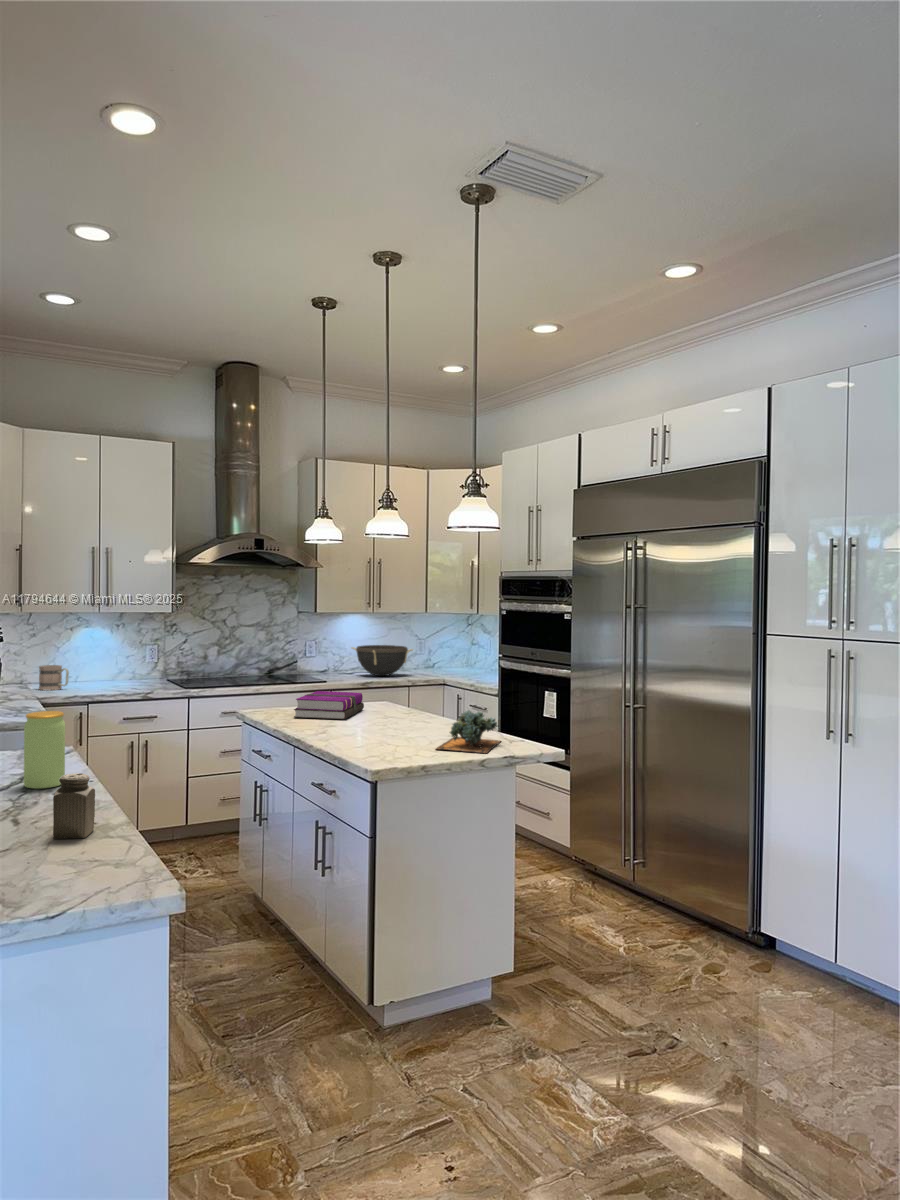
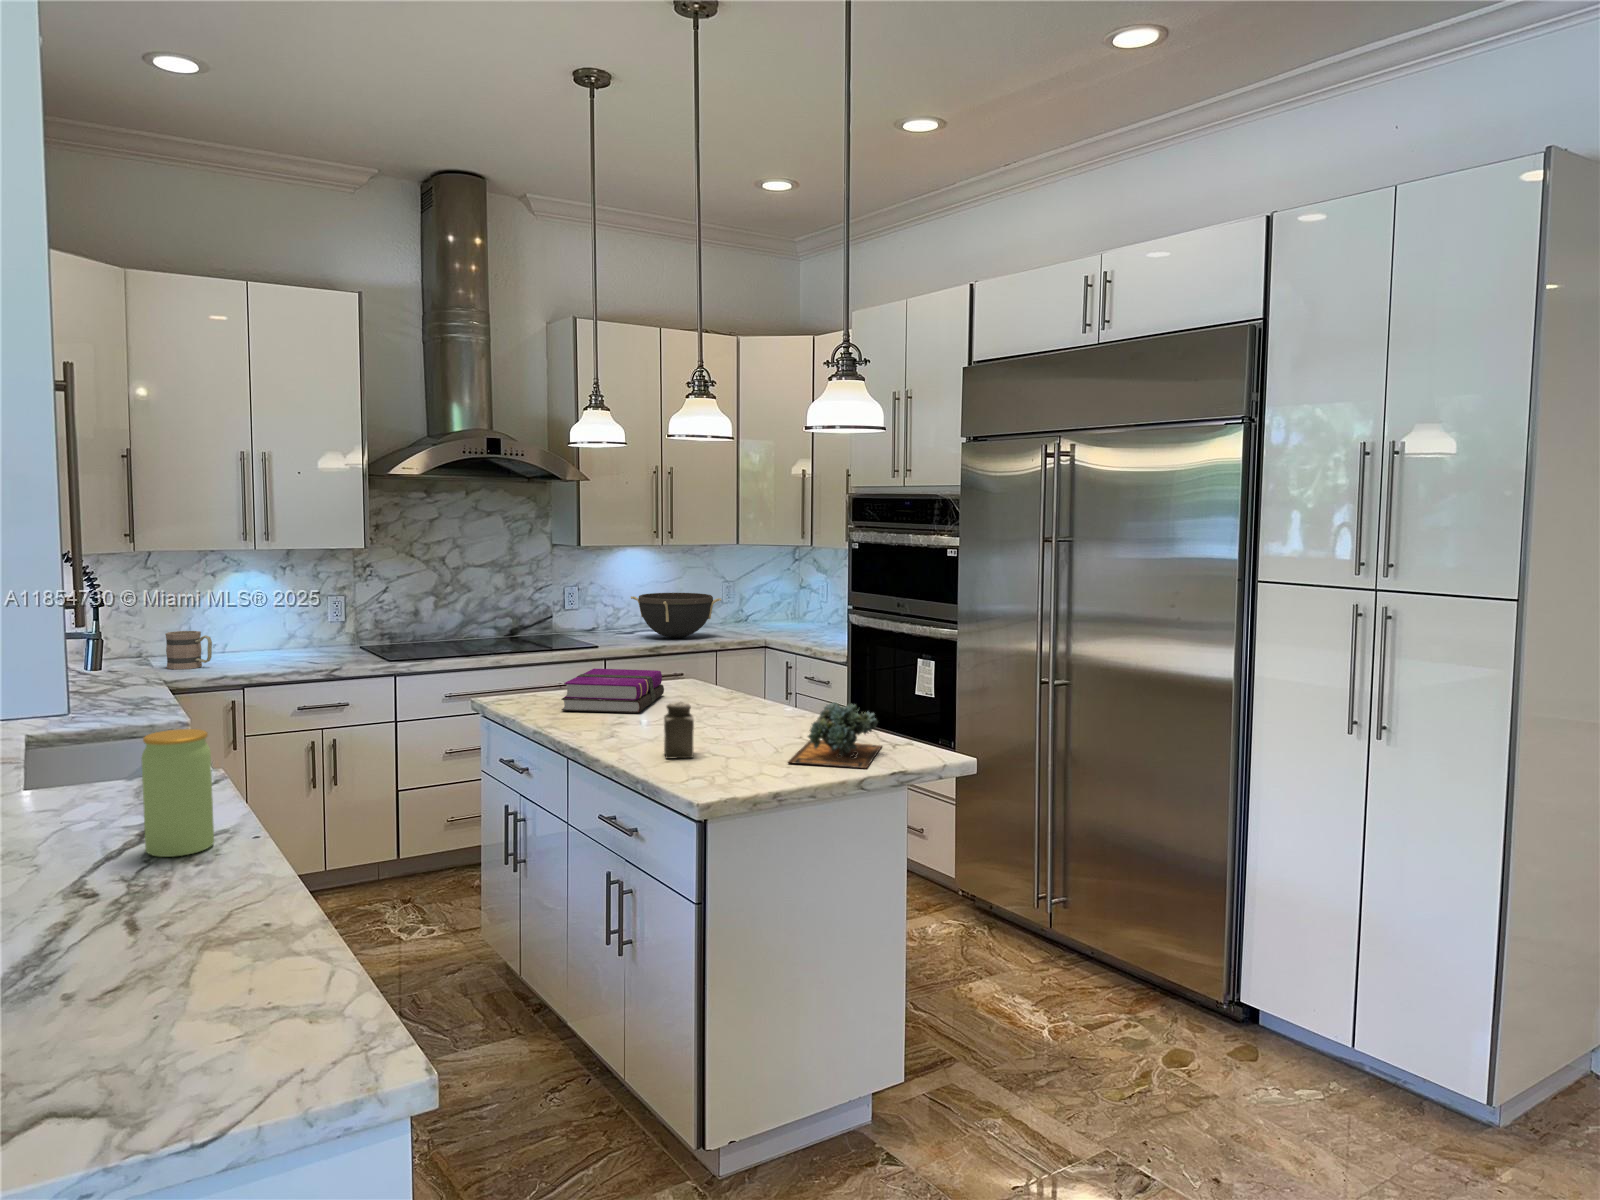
salt shaker: present [53,773,95,839] -> present [664,702,694,759]

